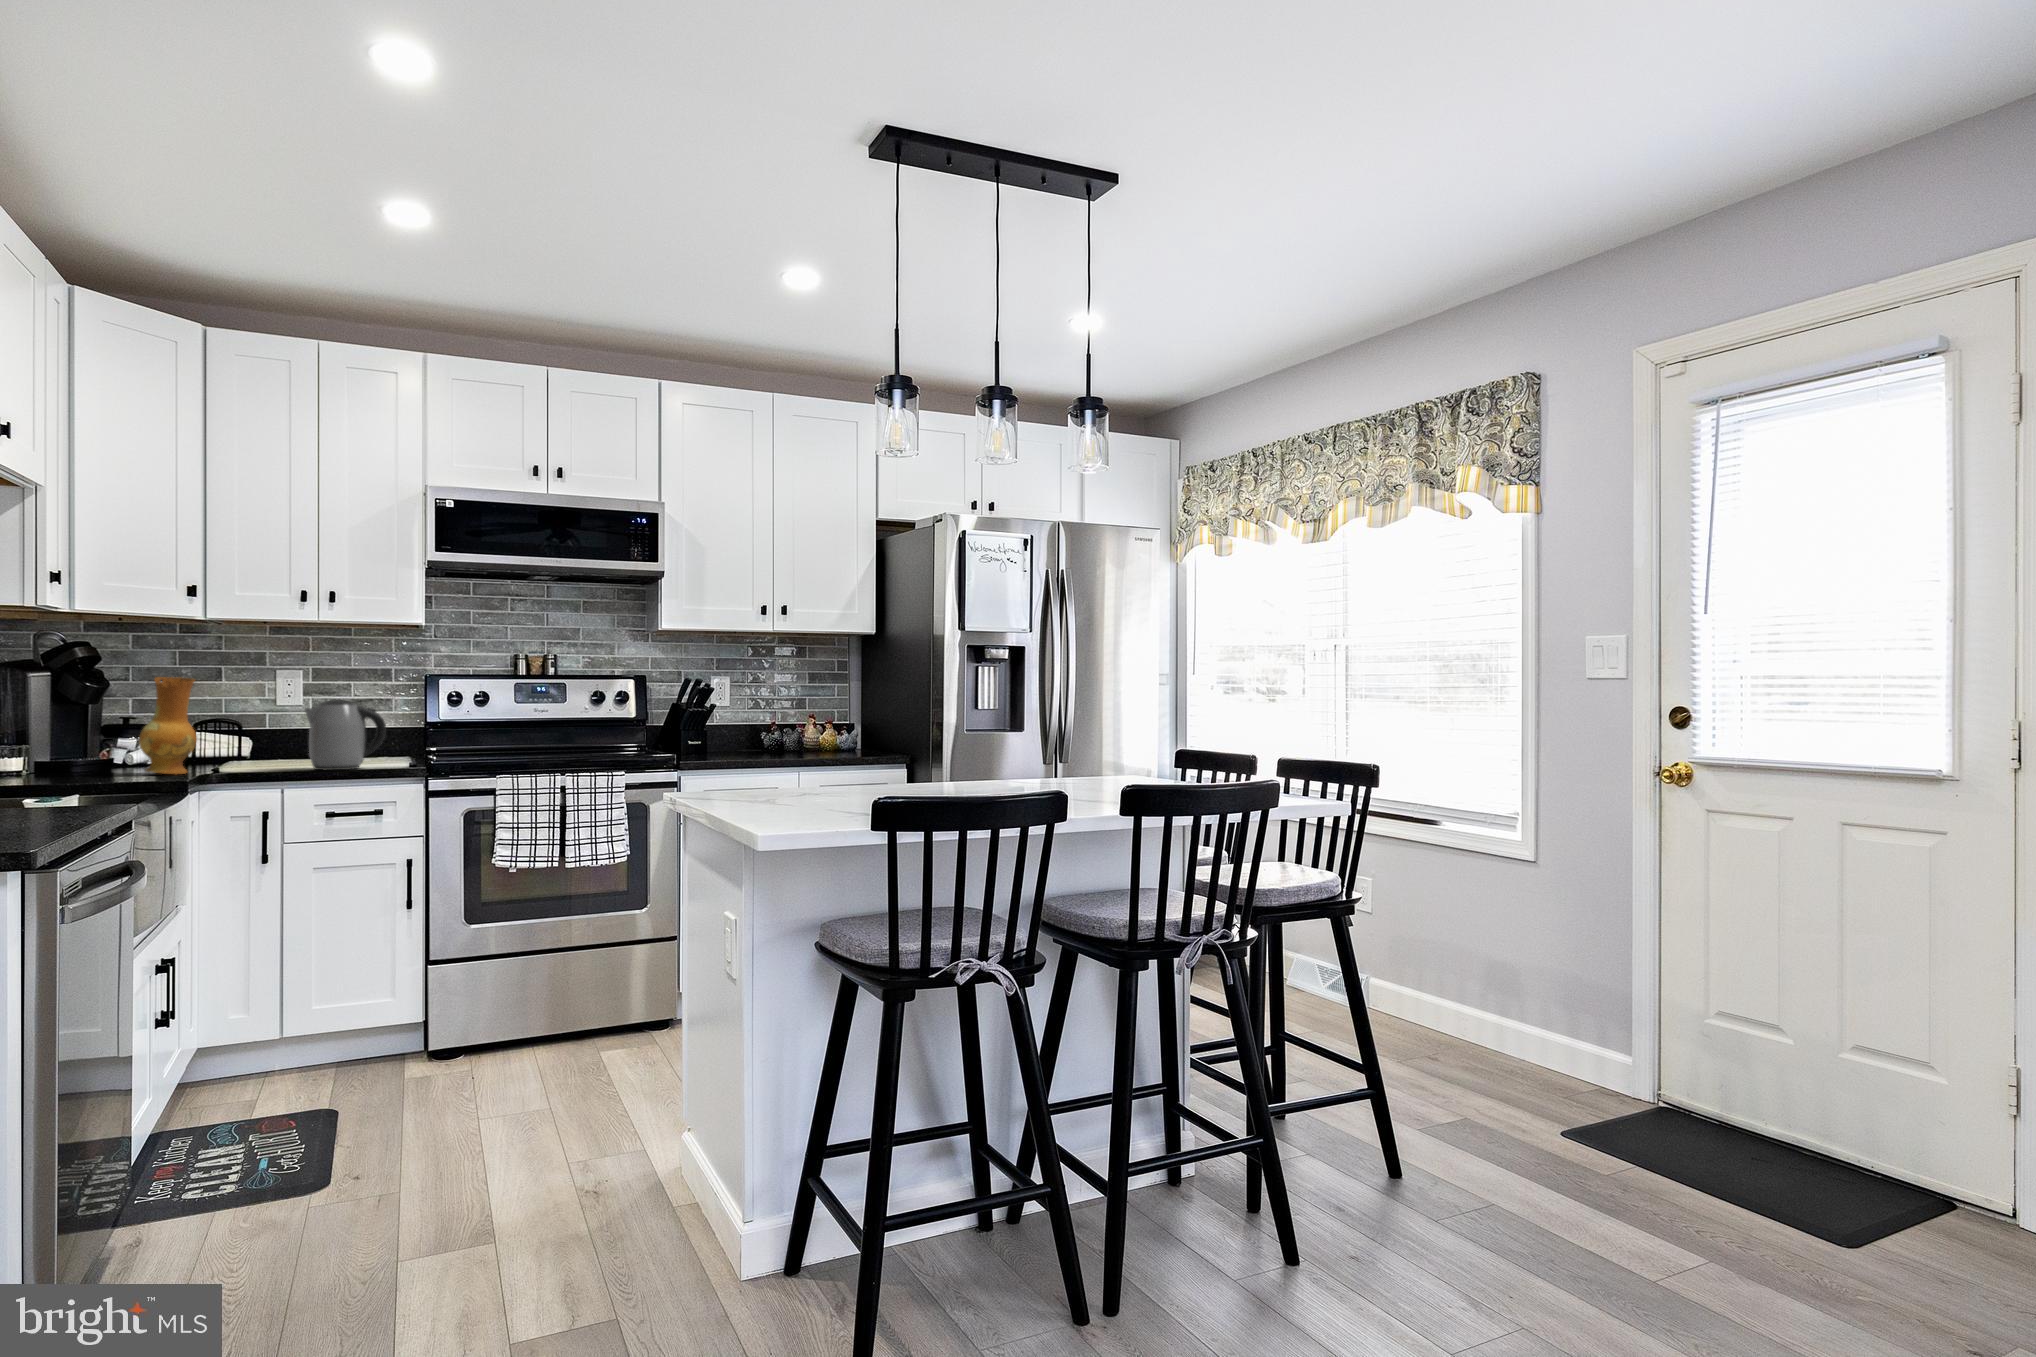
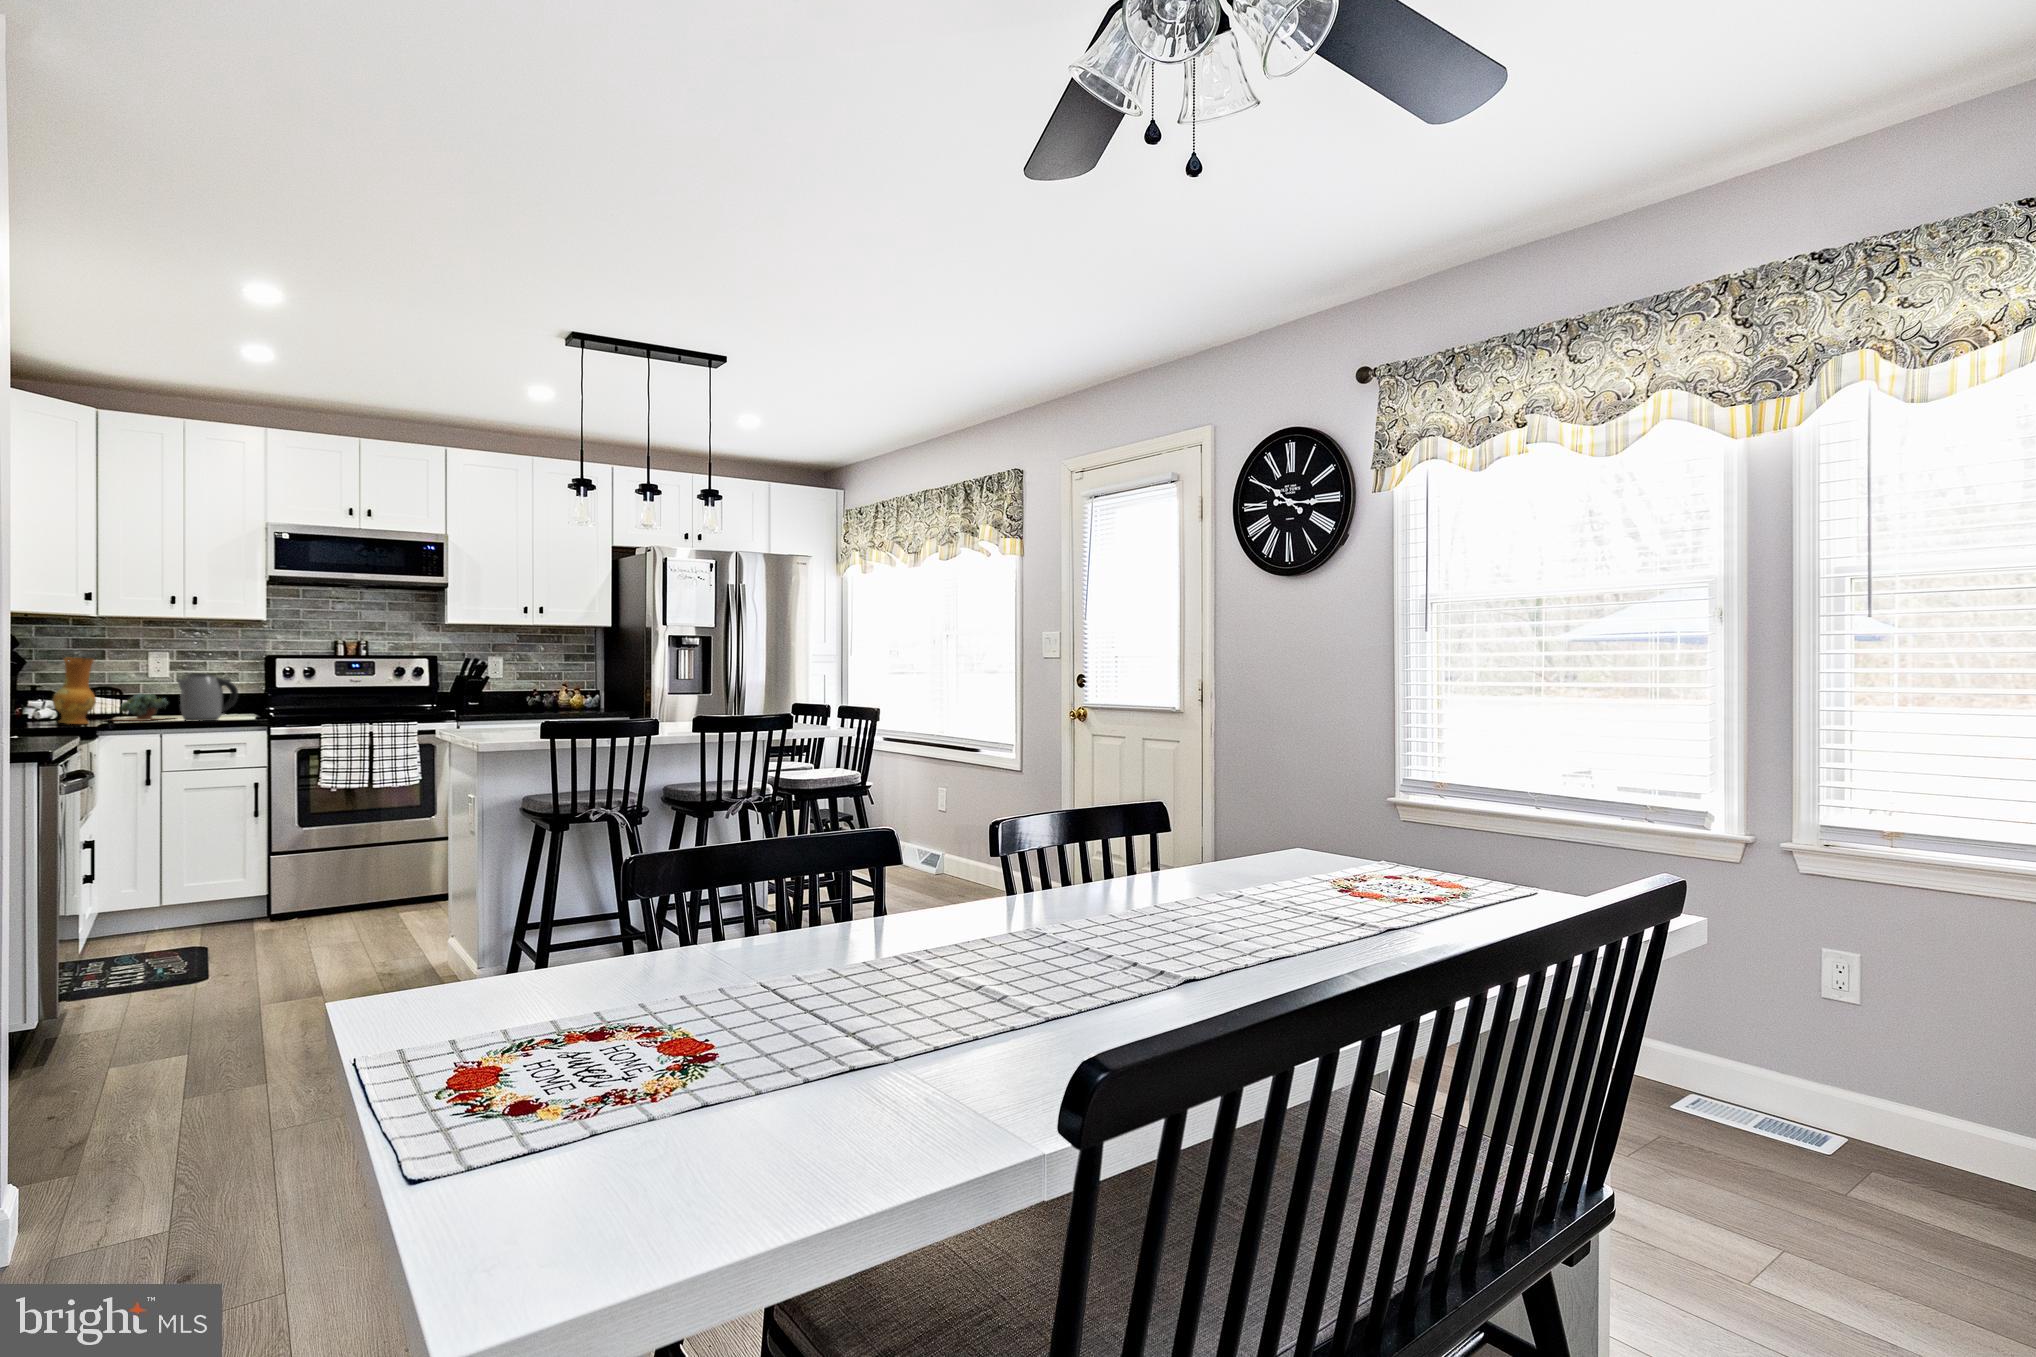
succulent plant: none [209,727,311,768] -> present [112,693,168,721]

